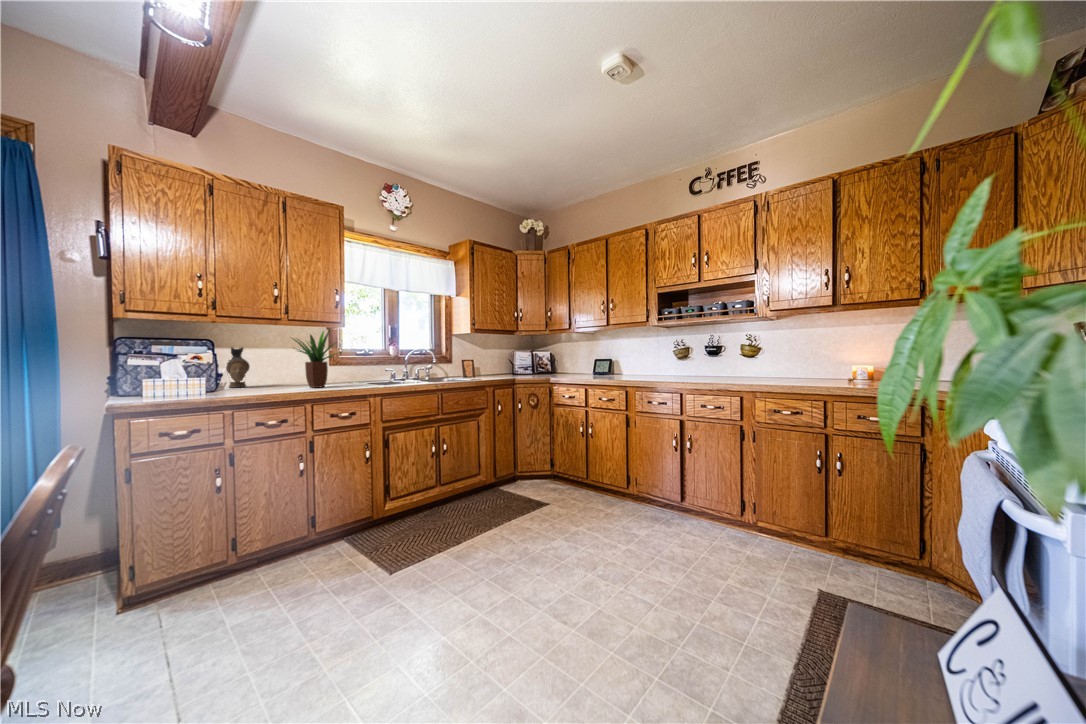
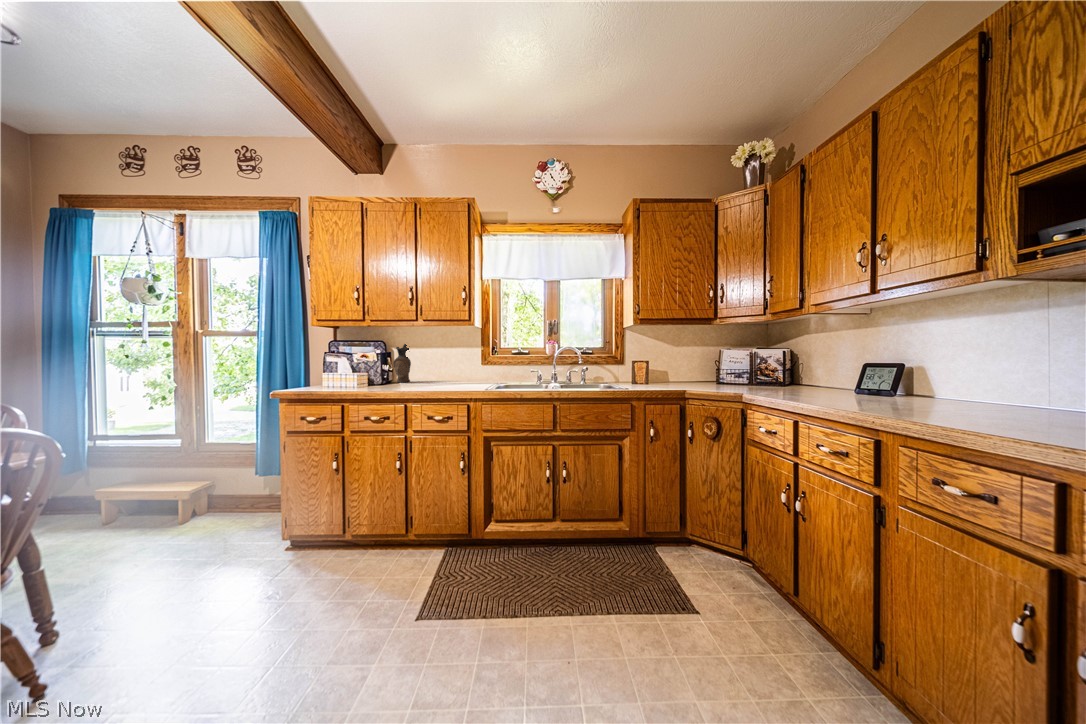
potted plant: present [293,331,337,388] -> none [422,327,471,387]

